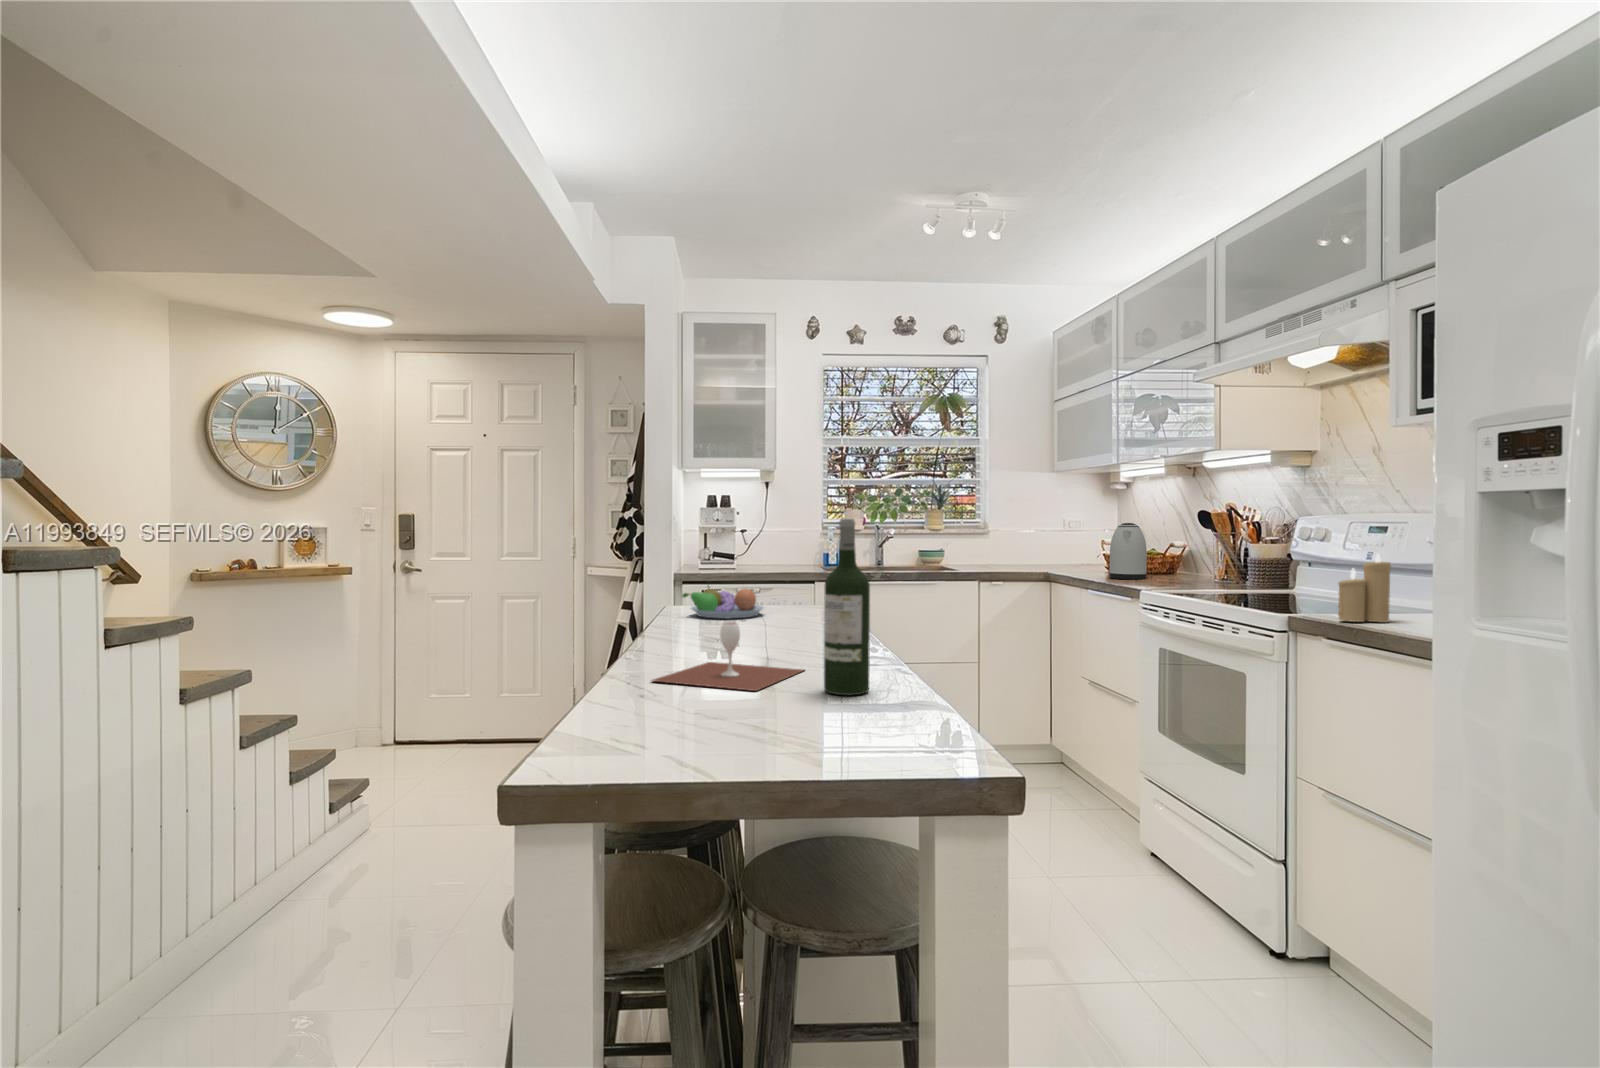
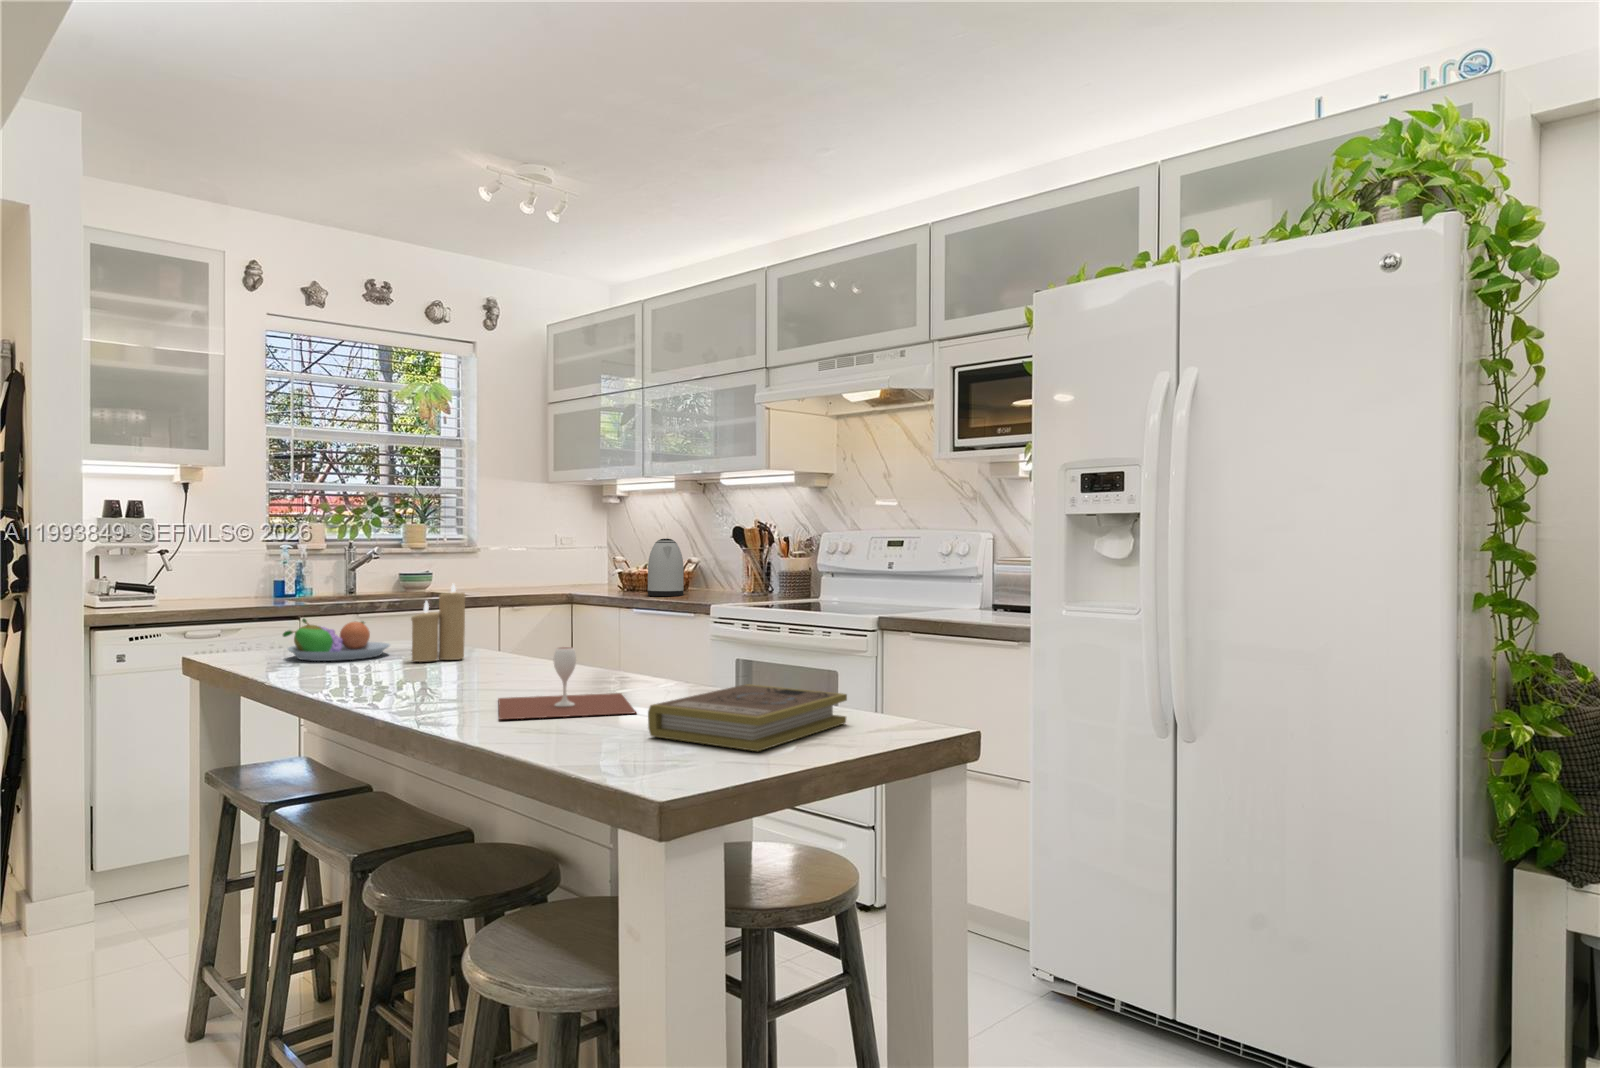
wine bottle: present [824,519,870,695] -> none [692,533,738,706]
candle: present [1338,554,1391,622] -> present [411,584,466,662]
book: none [693,676,895,749] -> present [648,684,847,751]

